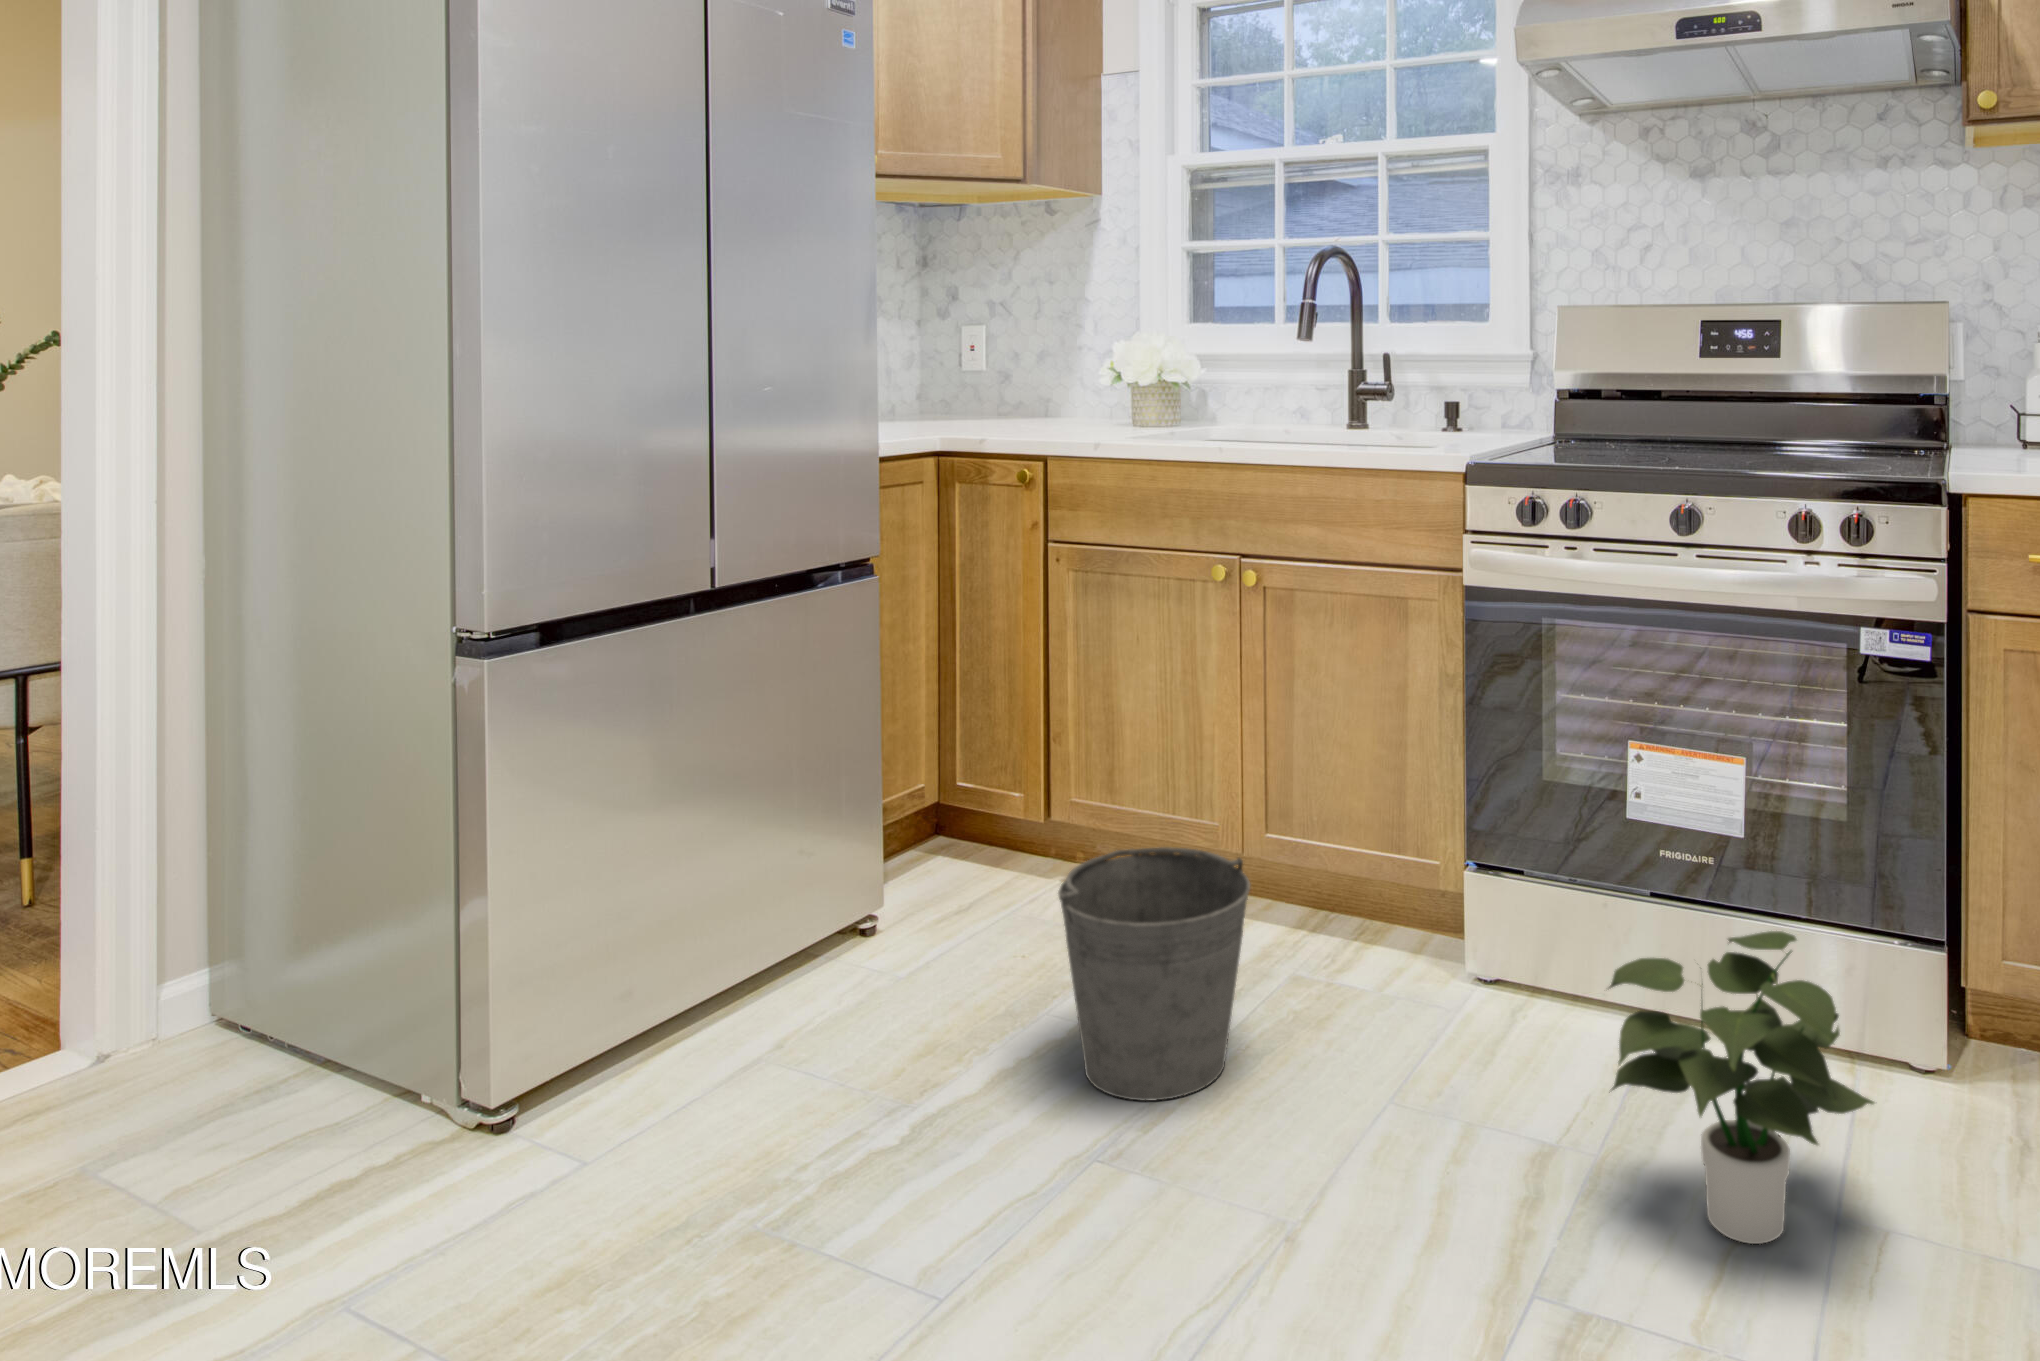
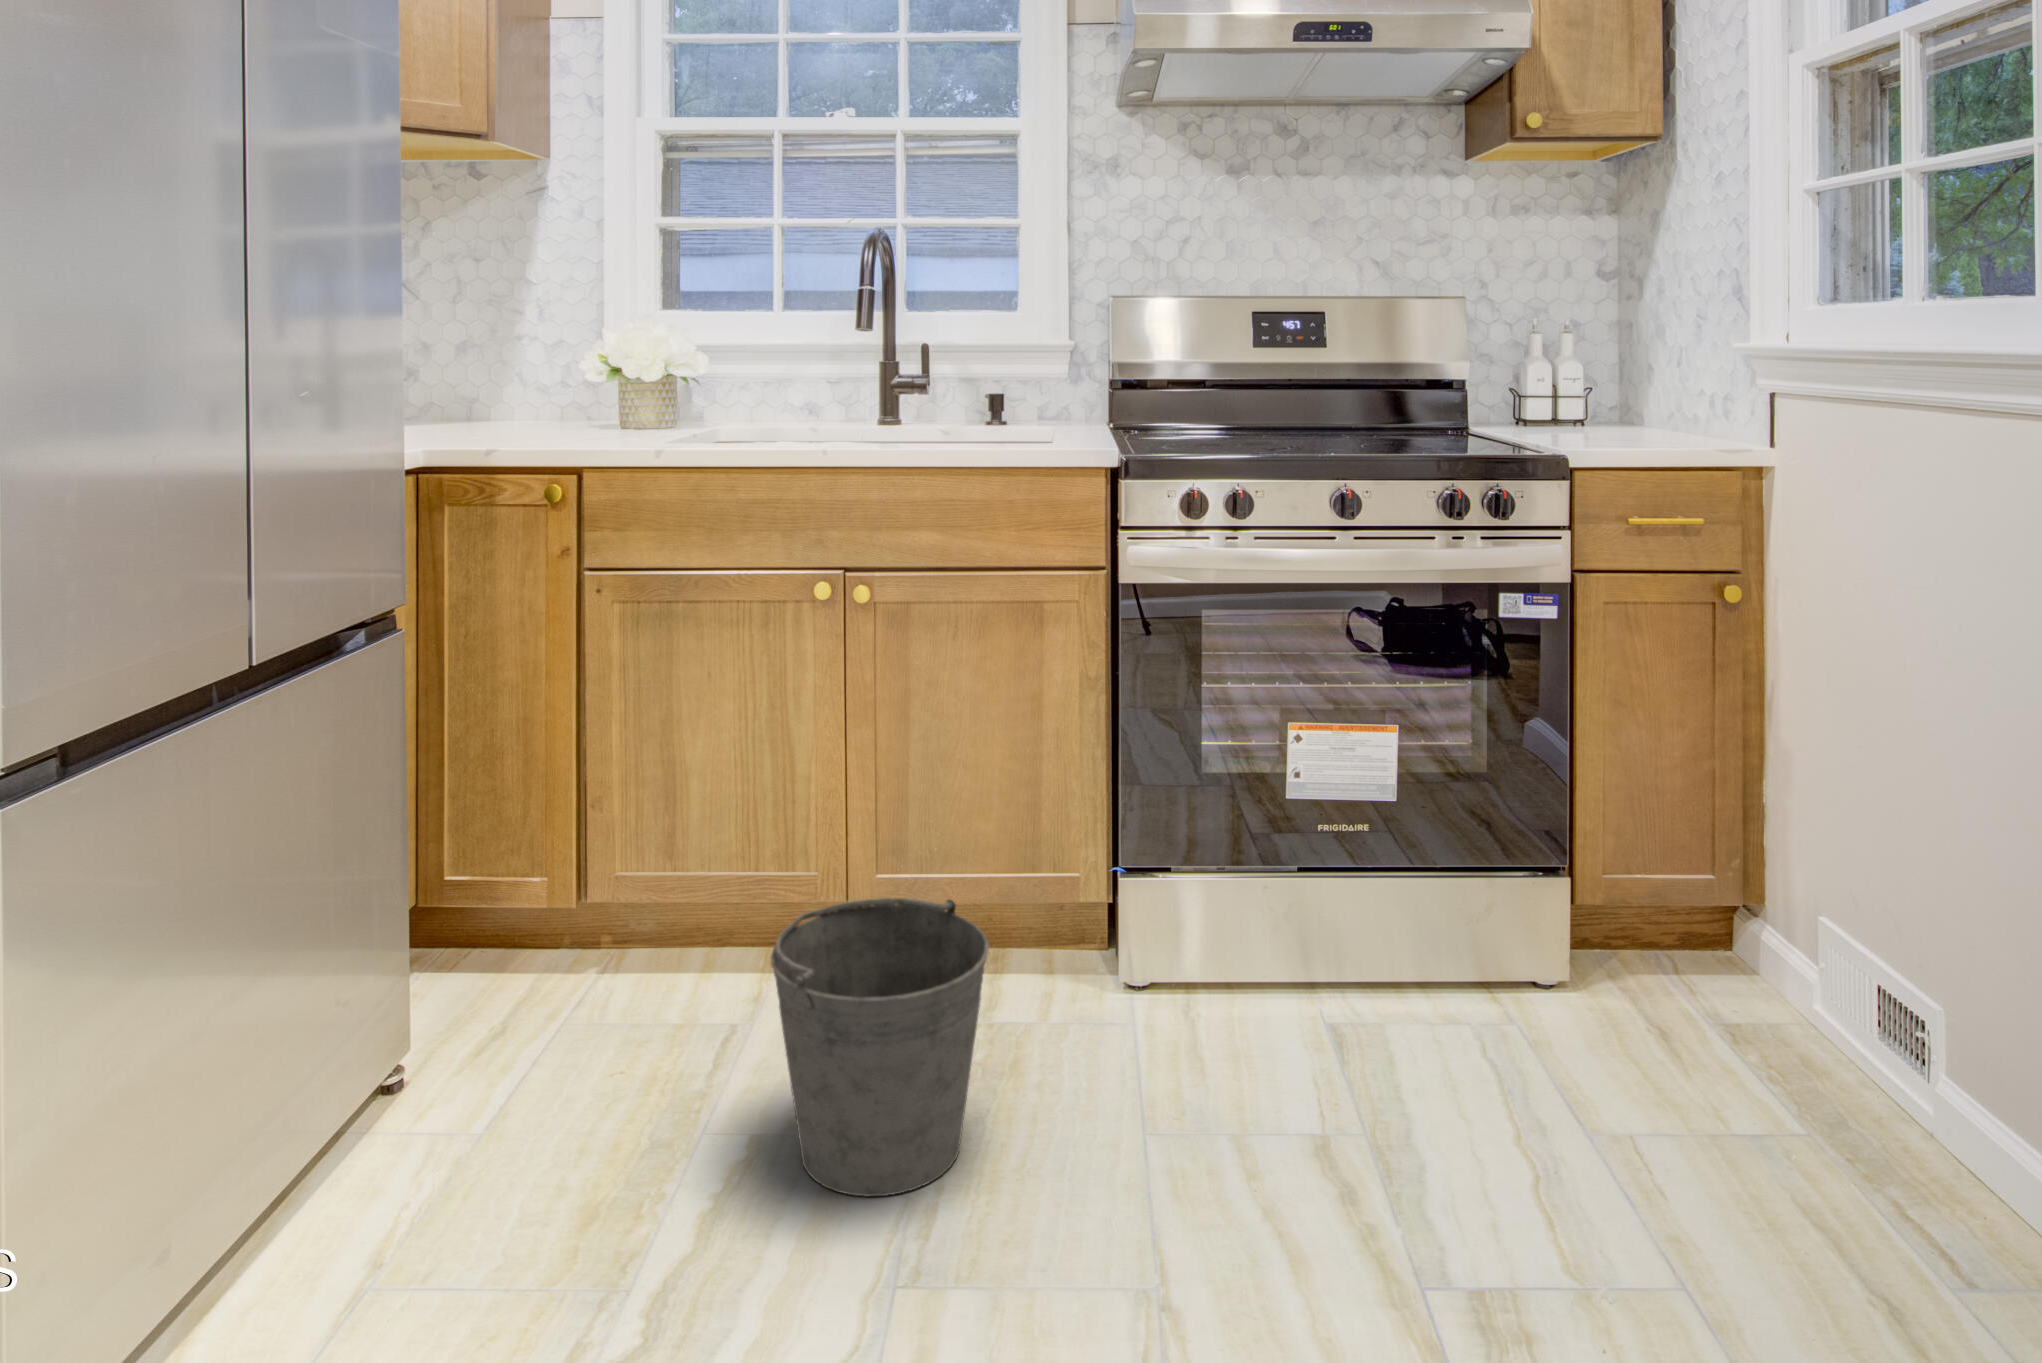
potted plant: present [1609,931,1874,1244] -> none [1404,887,1647,1187]

